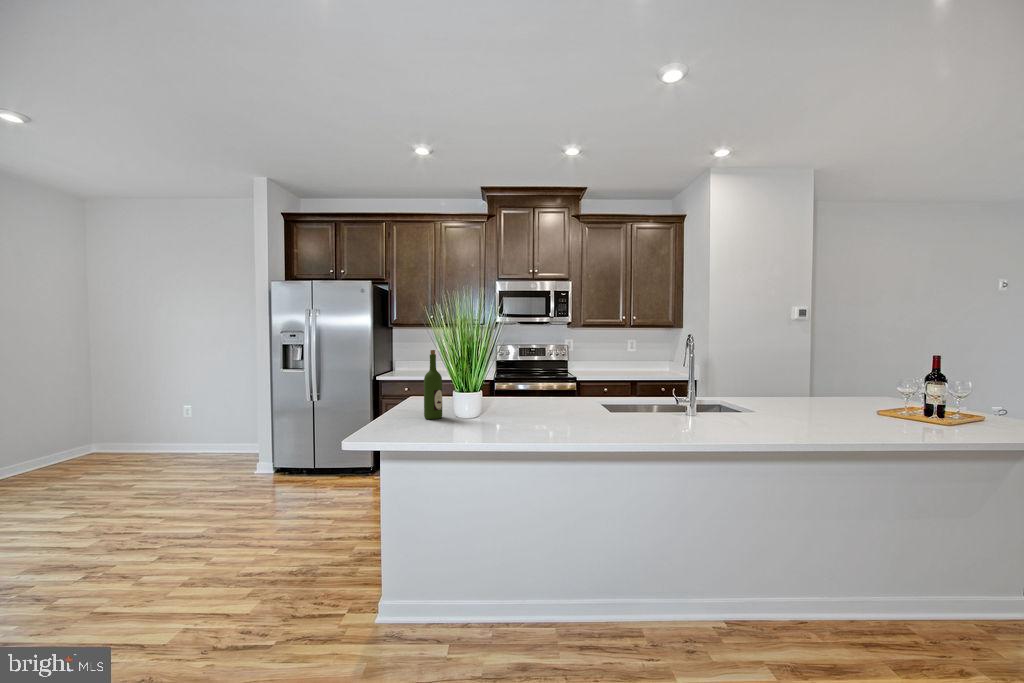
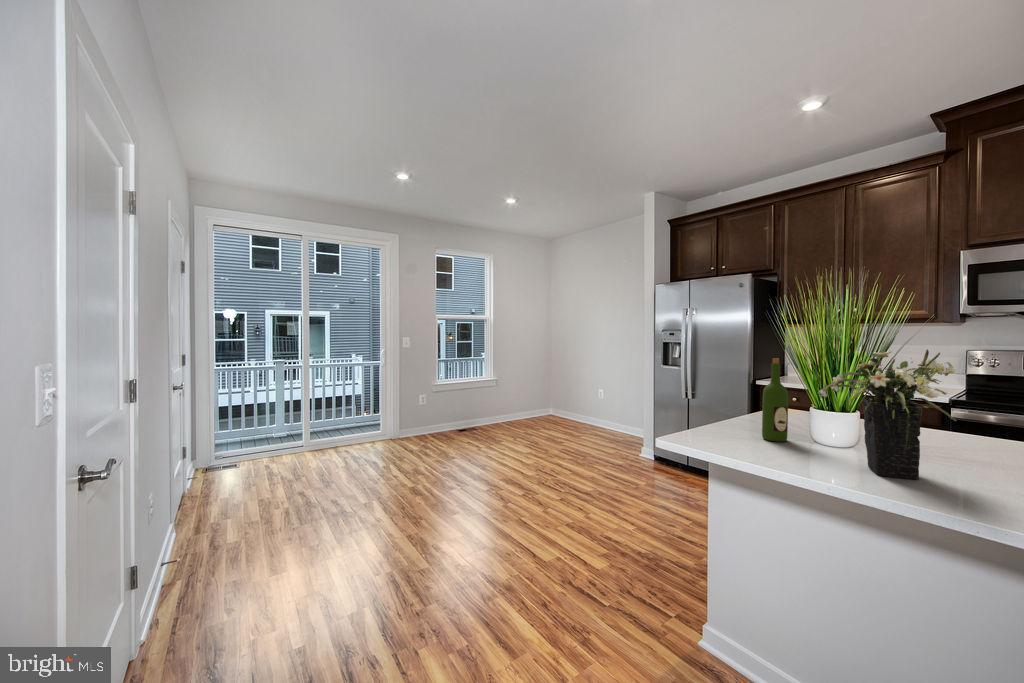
flower arrangement: none [474,338,546,427] -> present [818,349,956,480]

